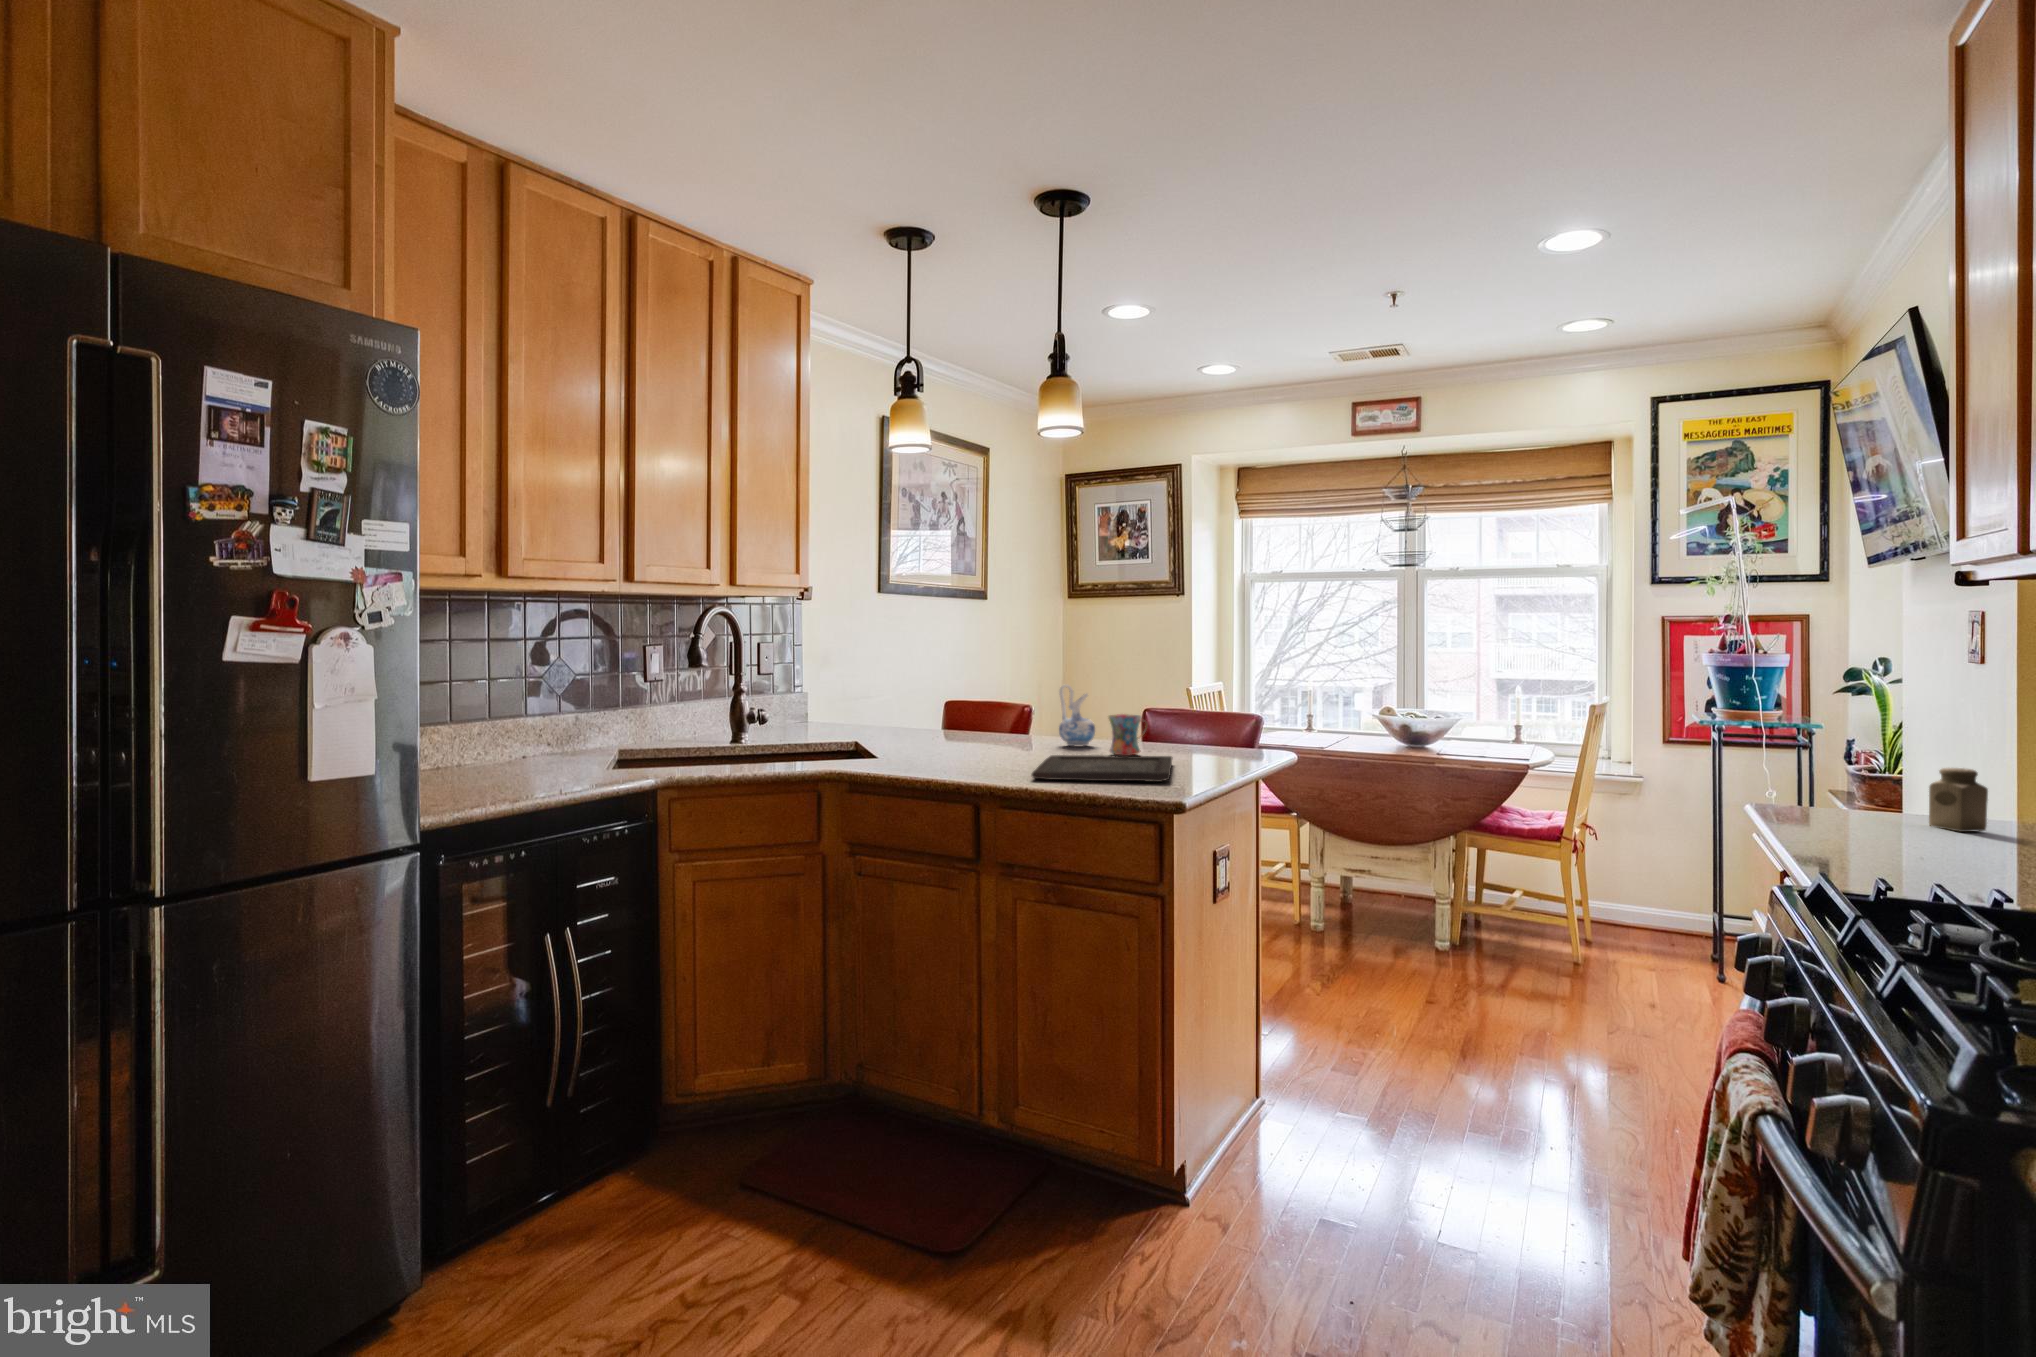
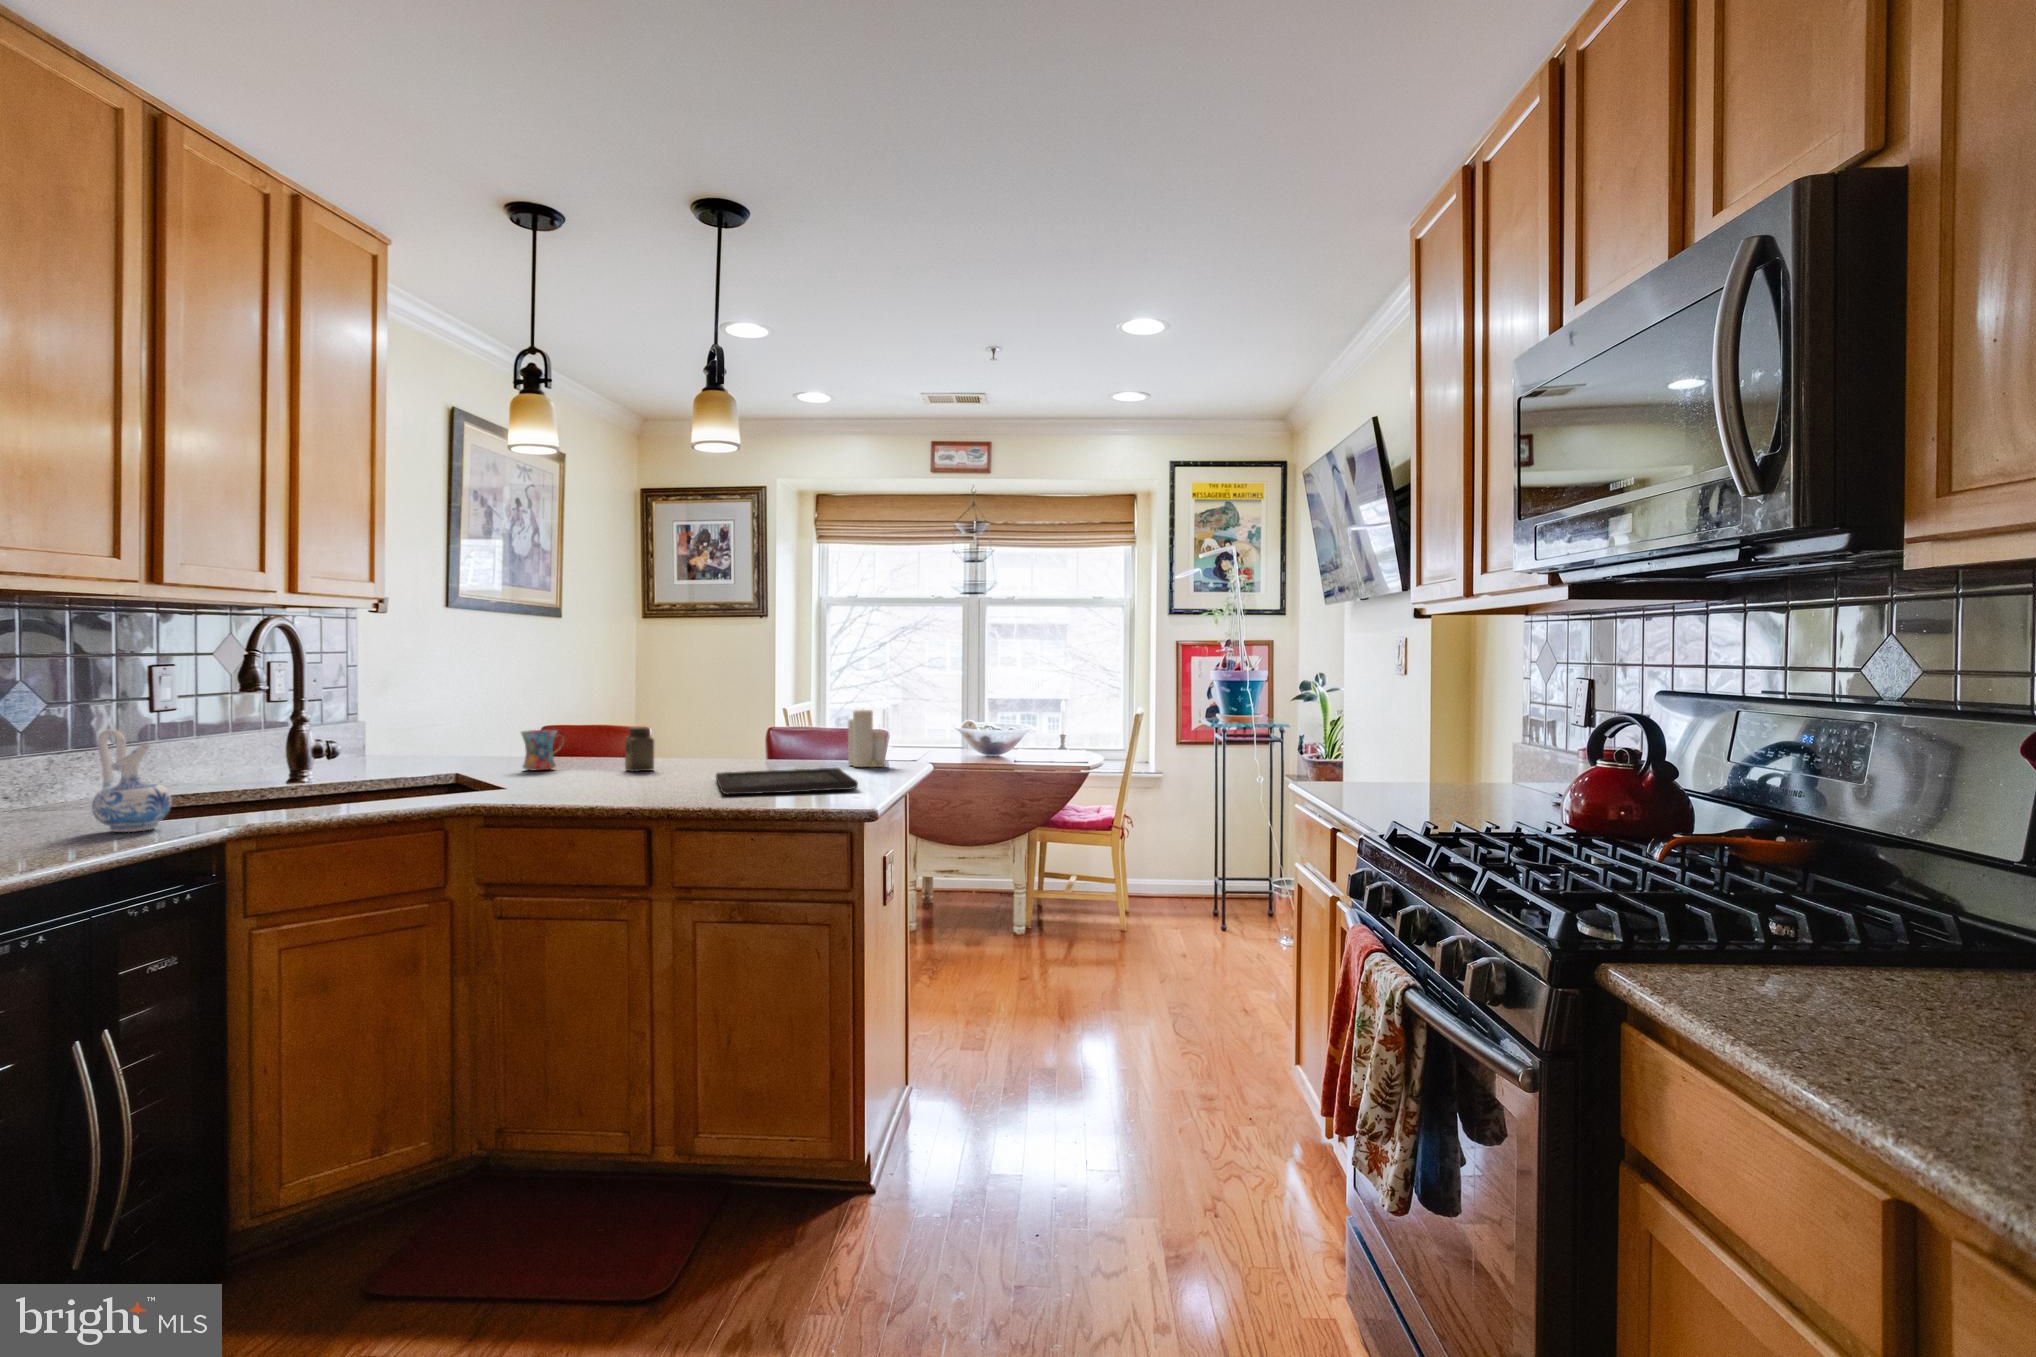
ceramic pitcher: present [1059,685,1095,746] -> present [92,729,171,832]
candle: none [1196,689,1234,756] -> present [848,710,886,767]
mug: present [1108,714,1147,756] -> present [521,730,564,770]
salt shaker: present [1929,768,1988,832] -> present [625,726,654,772]

